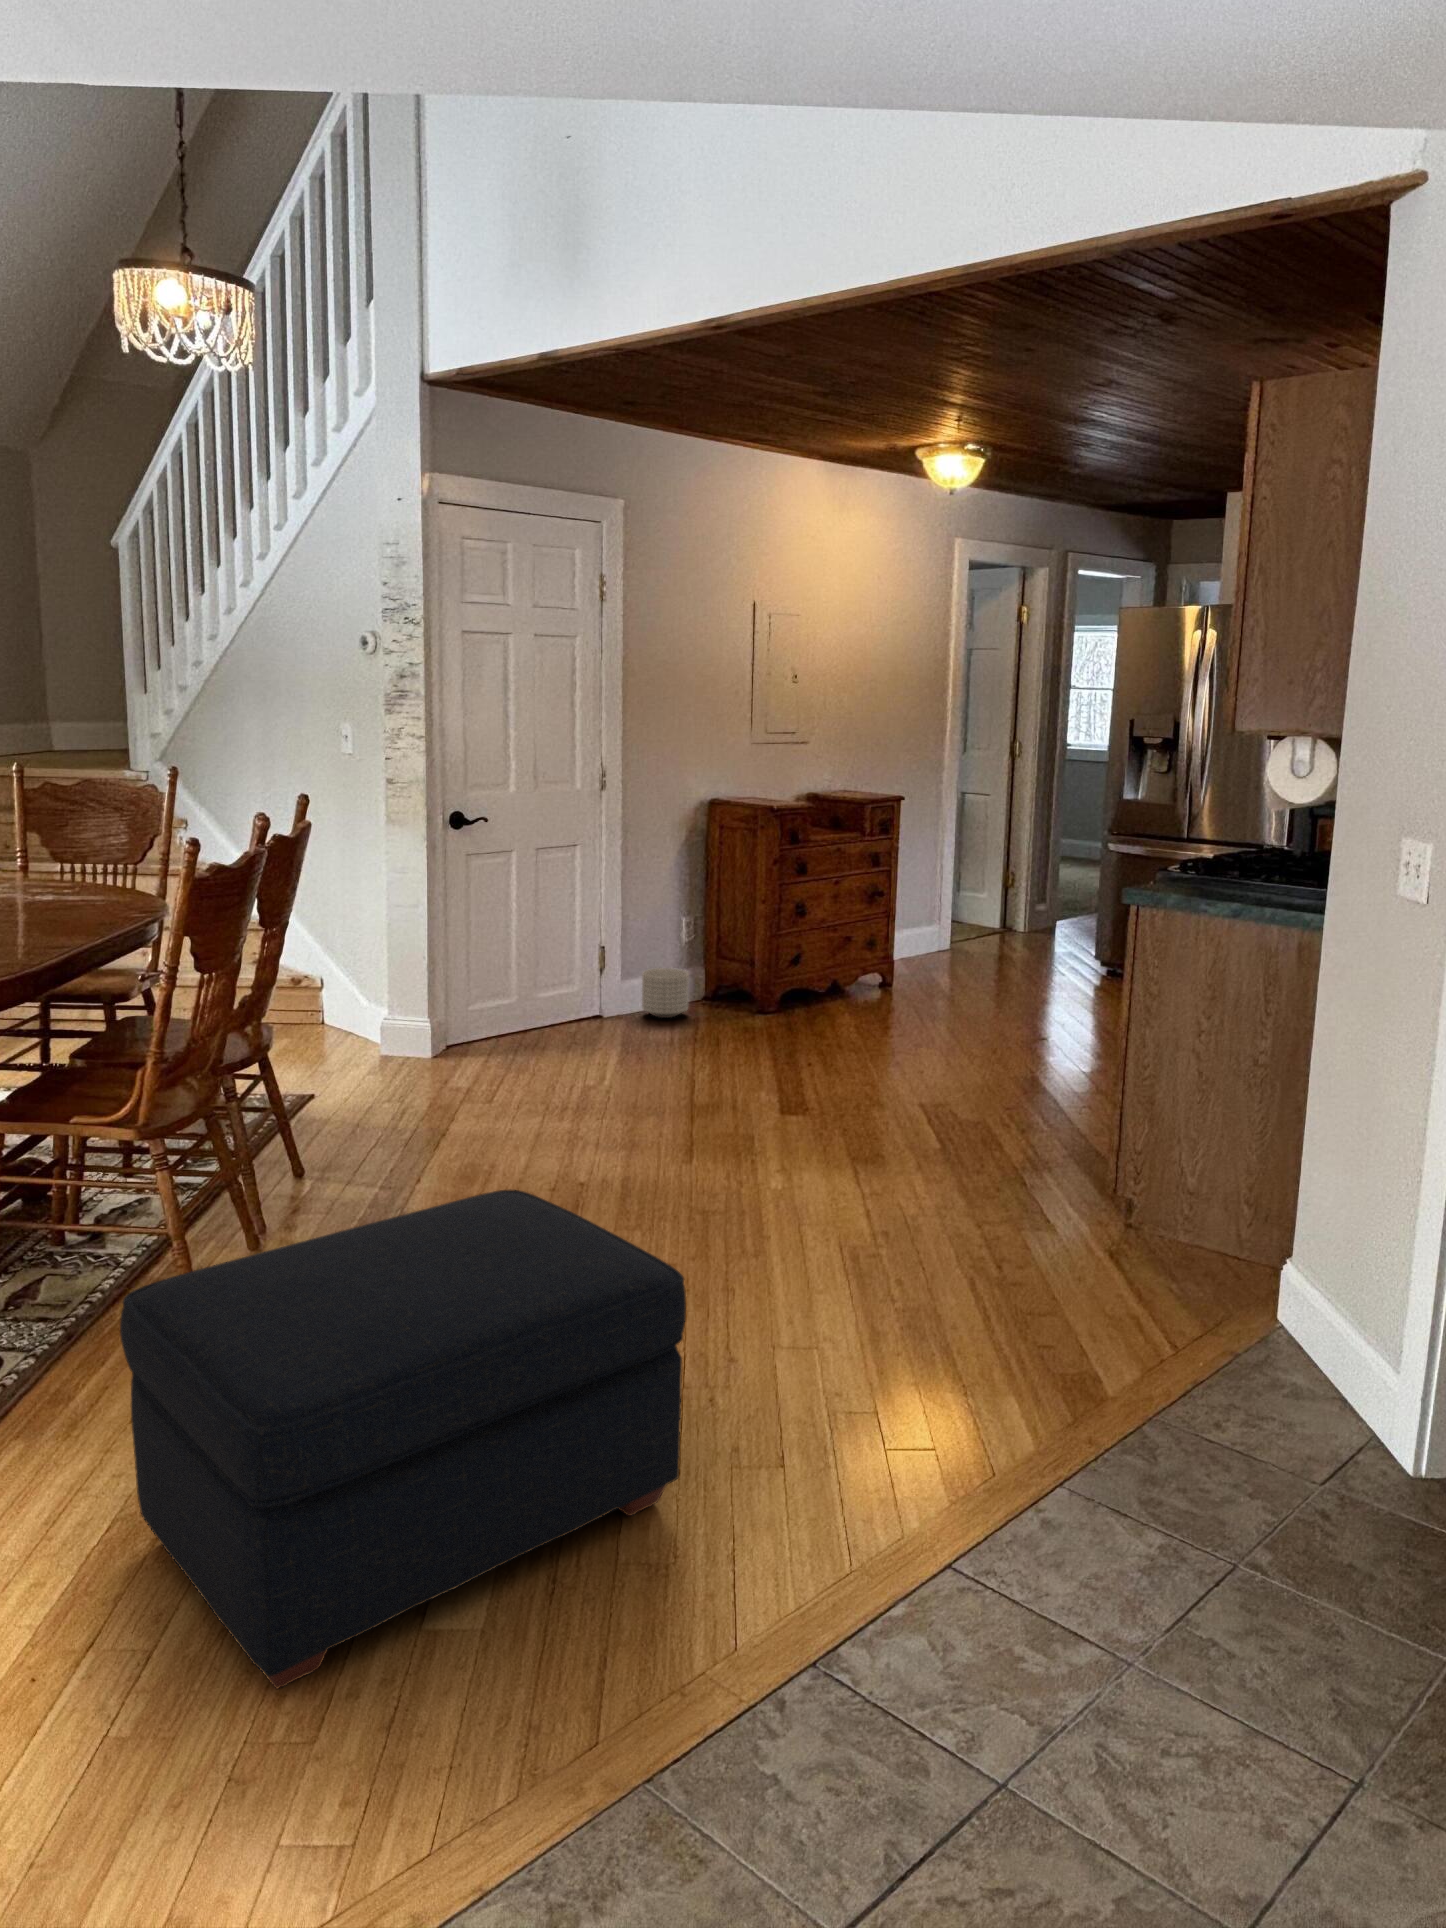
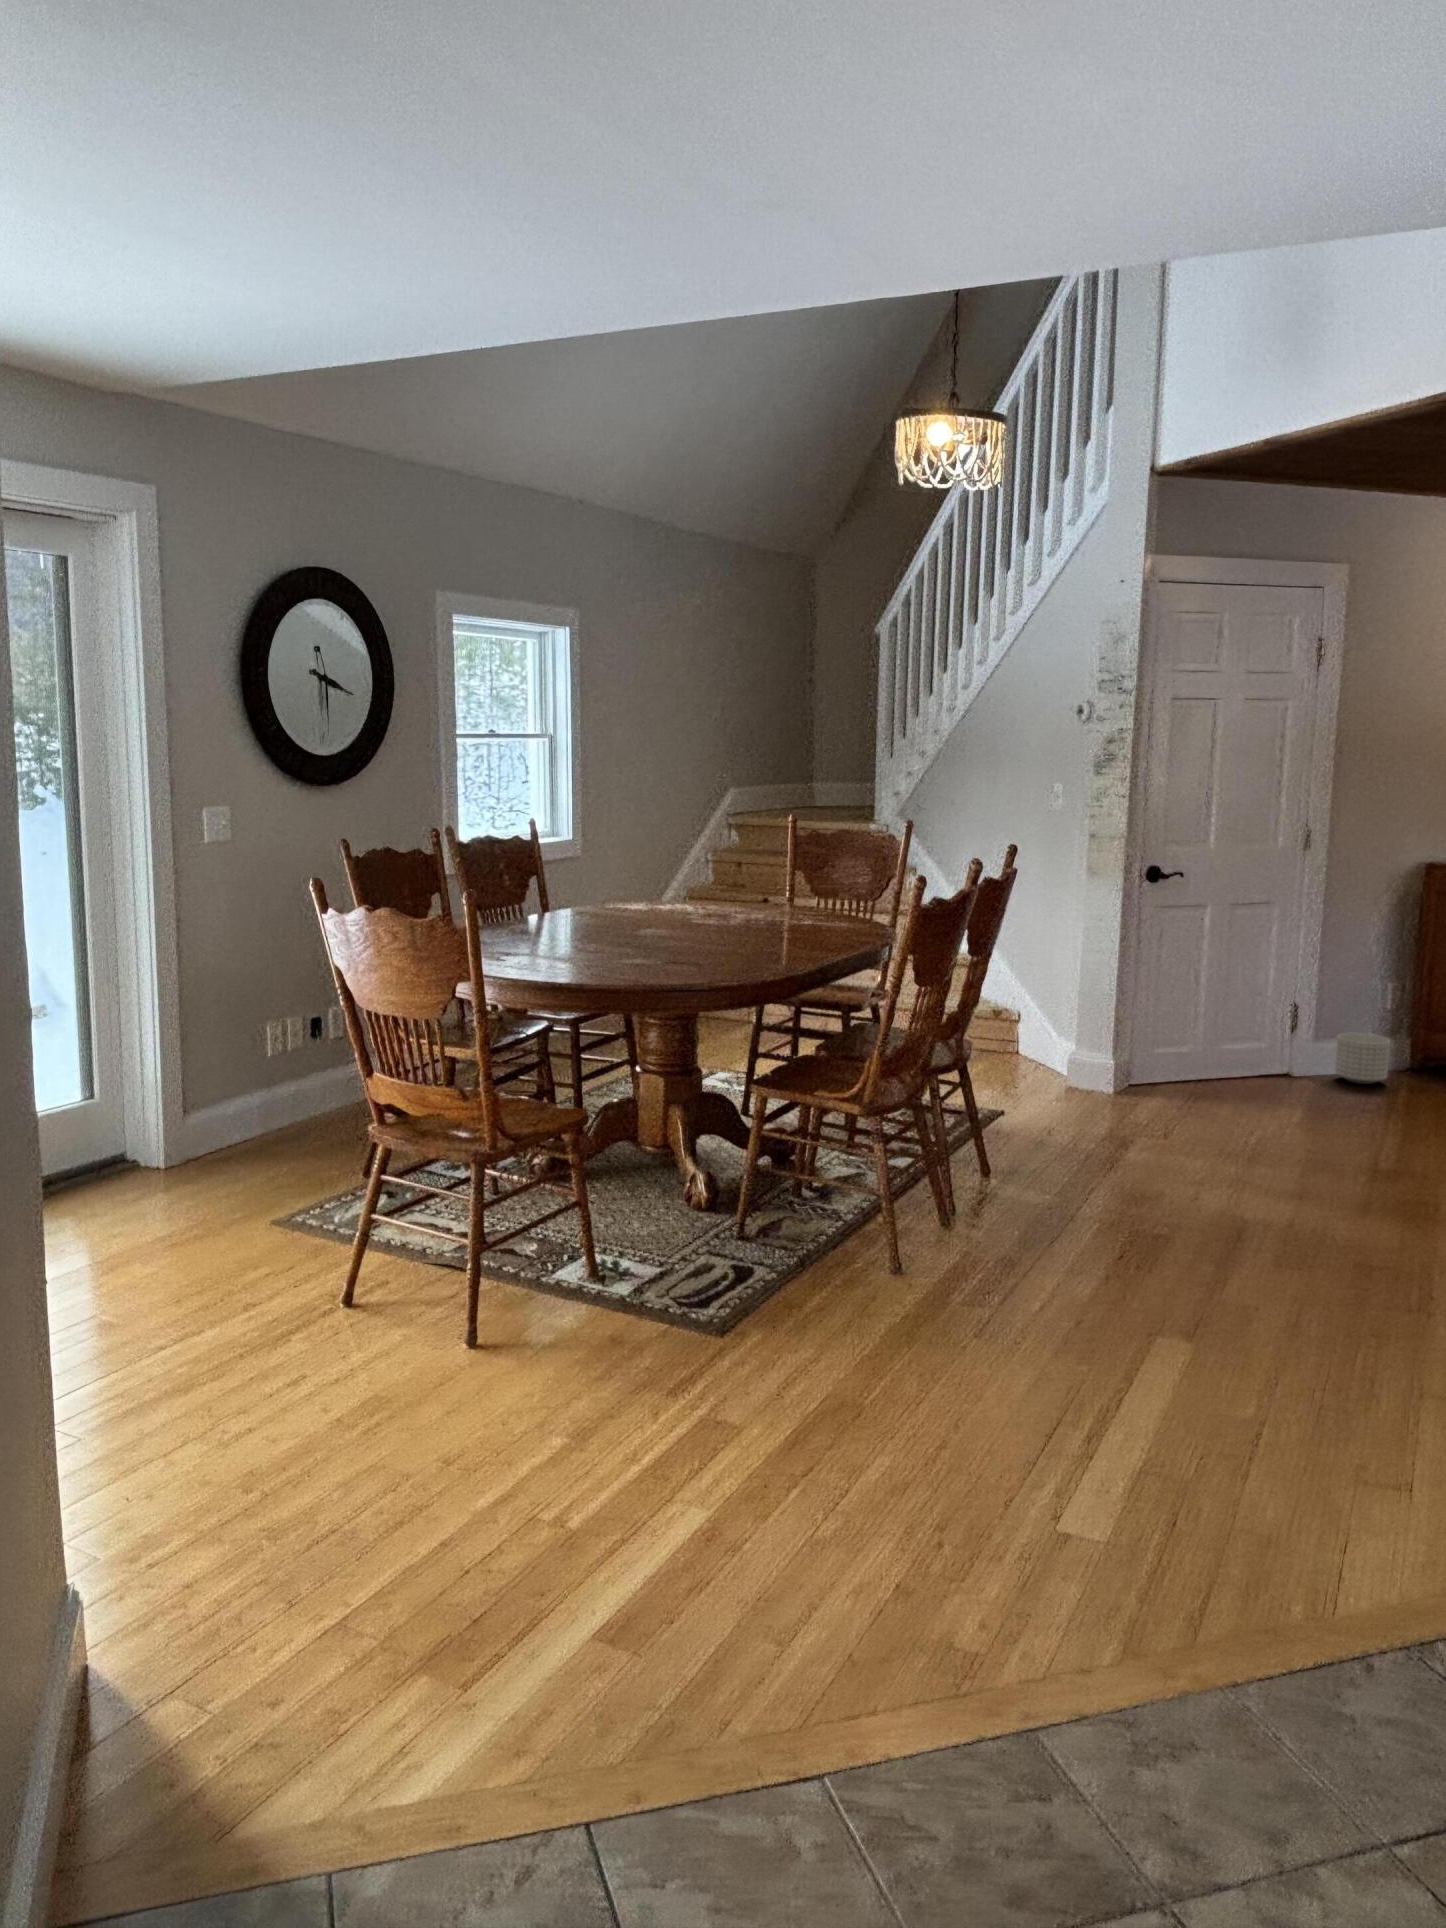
ottoman: present [120,1190,686,1689] -> none [841,1203,1328,1557]

